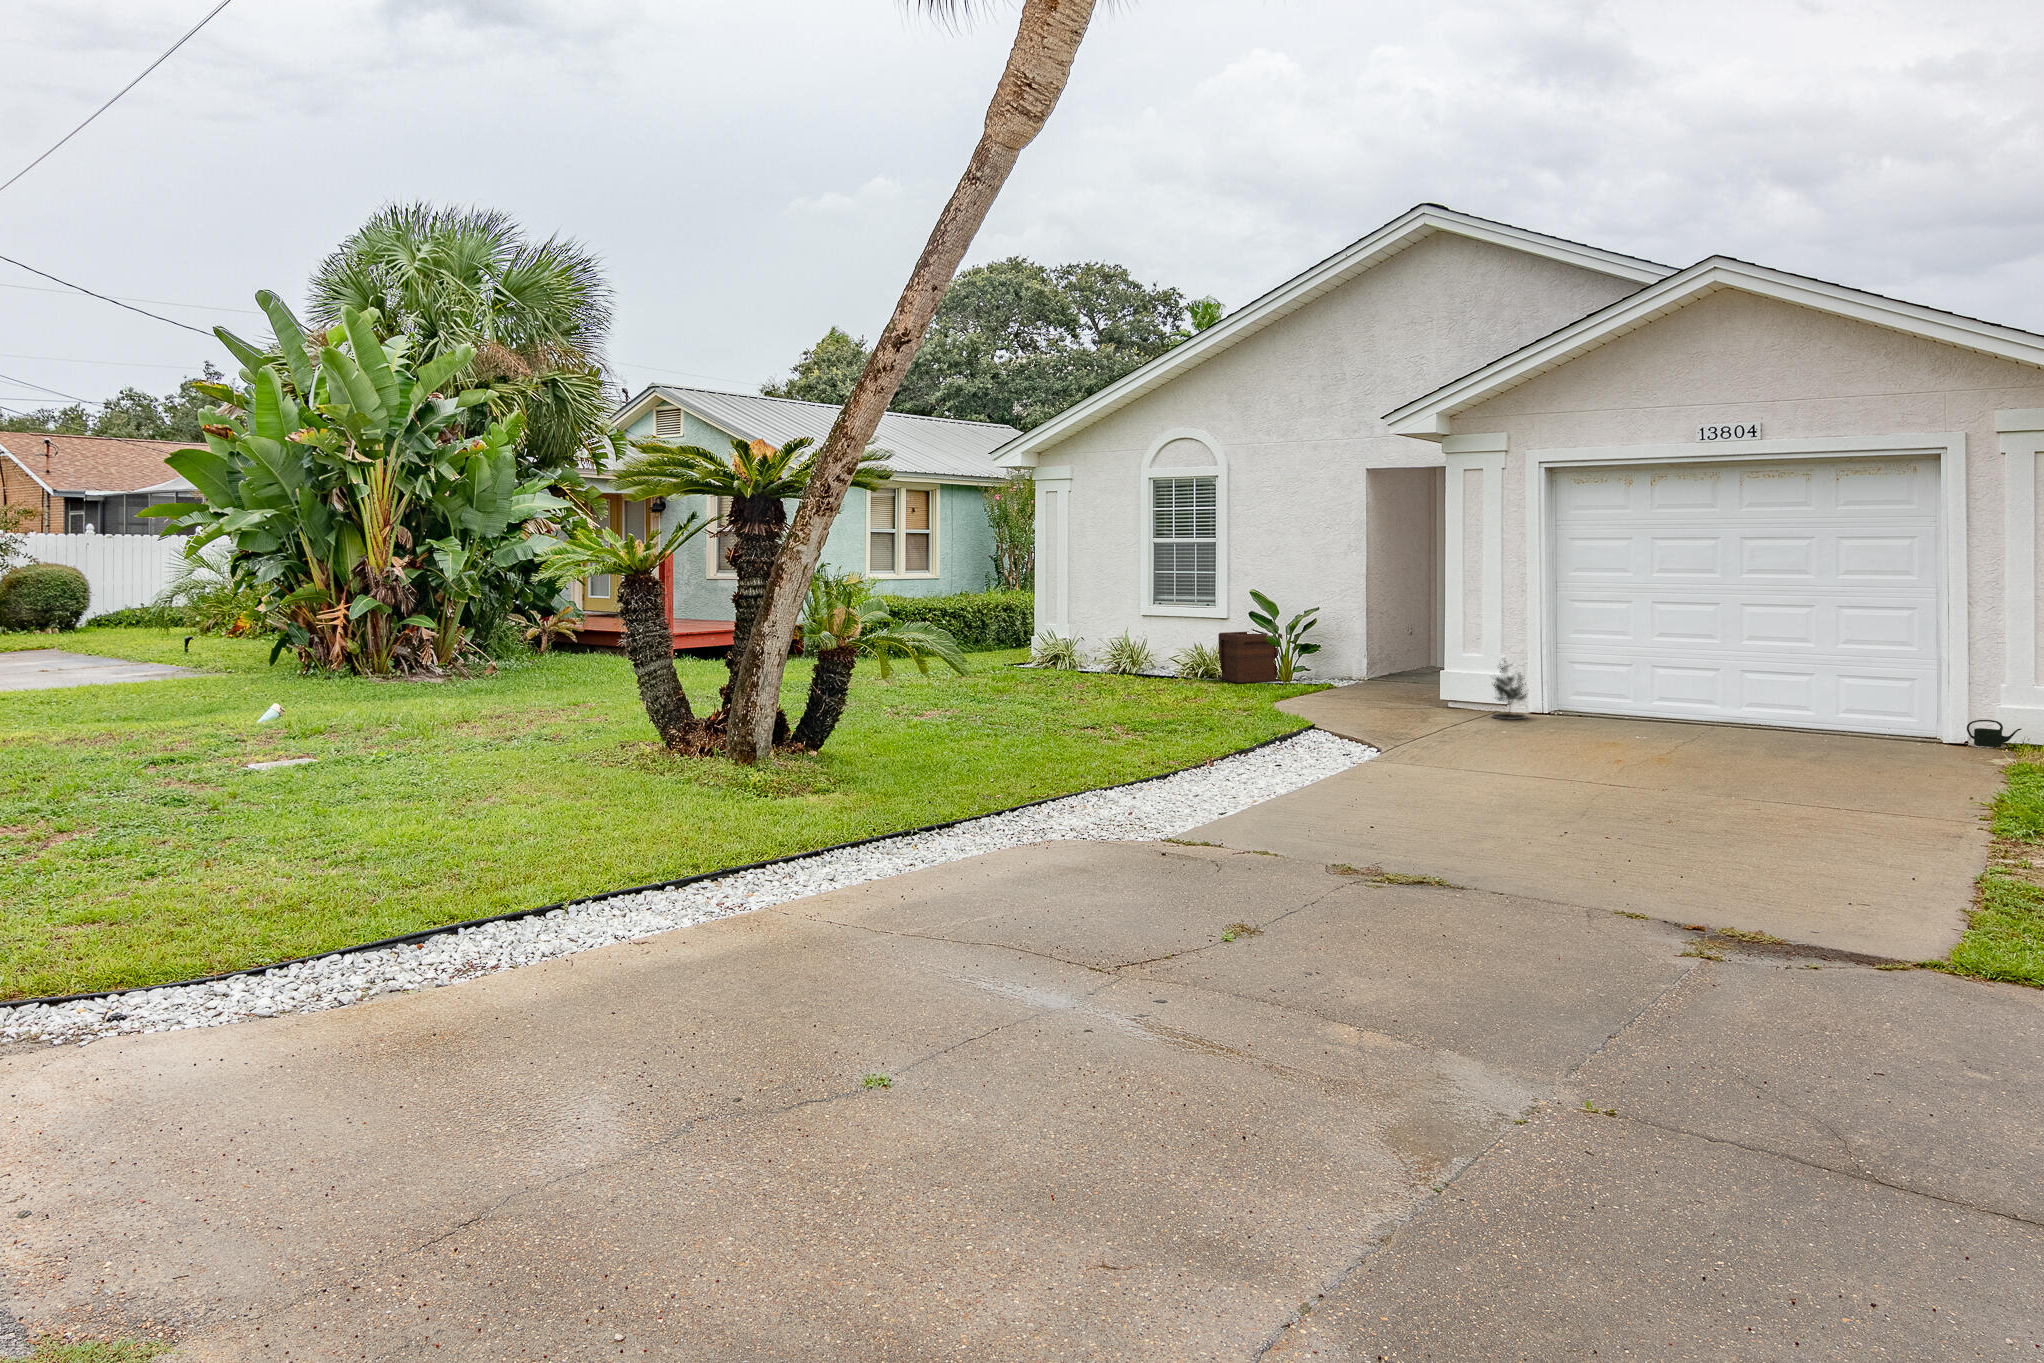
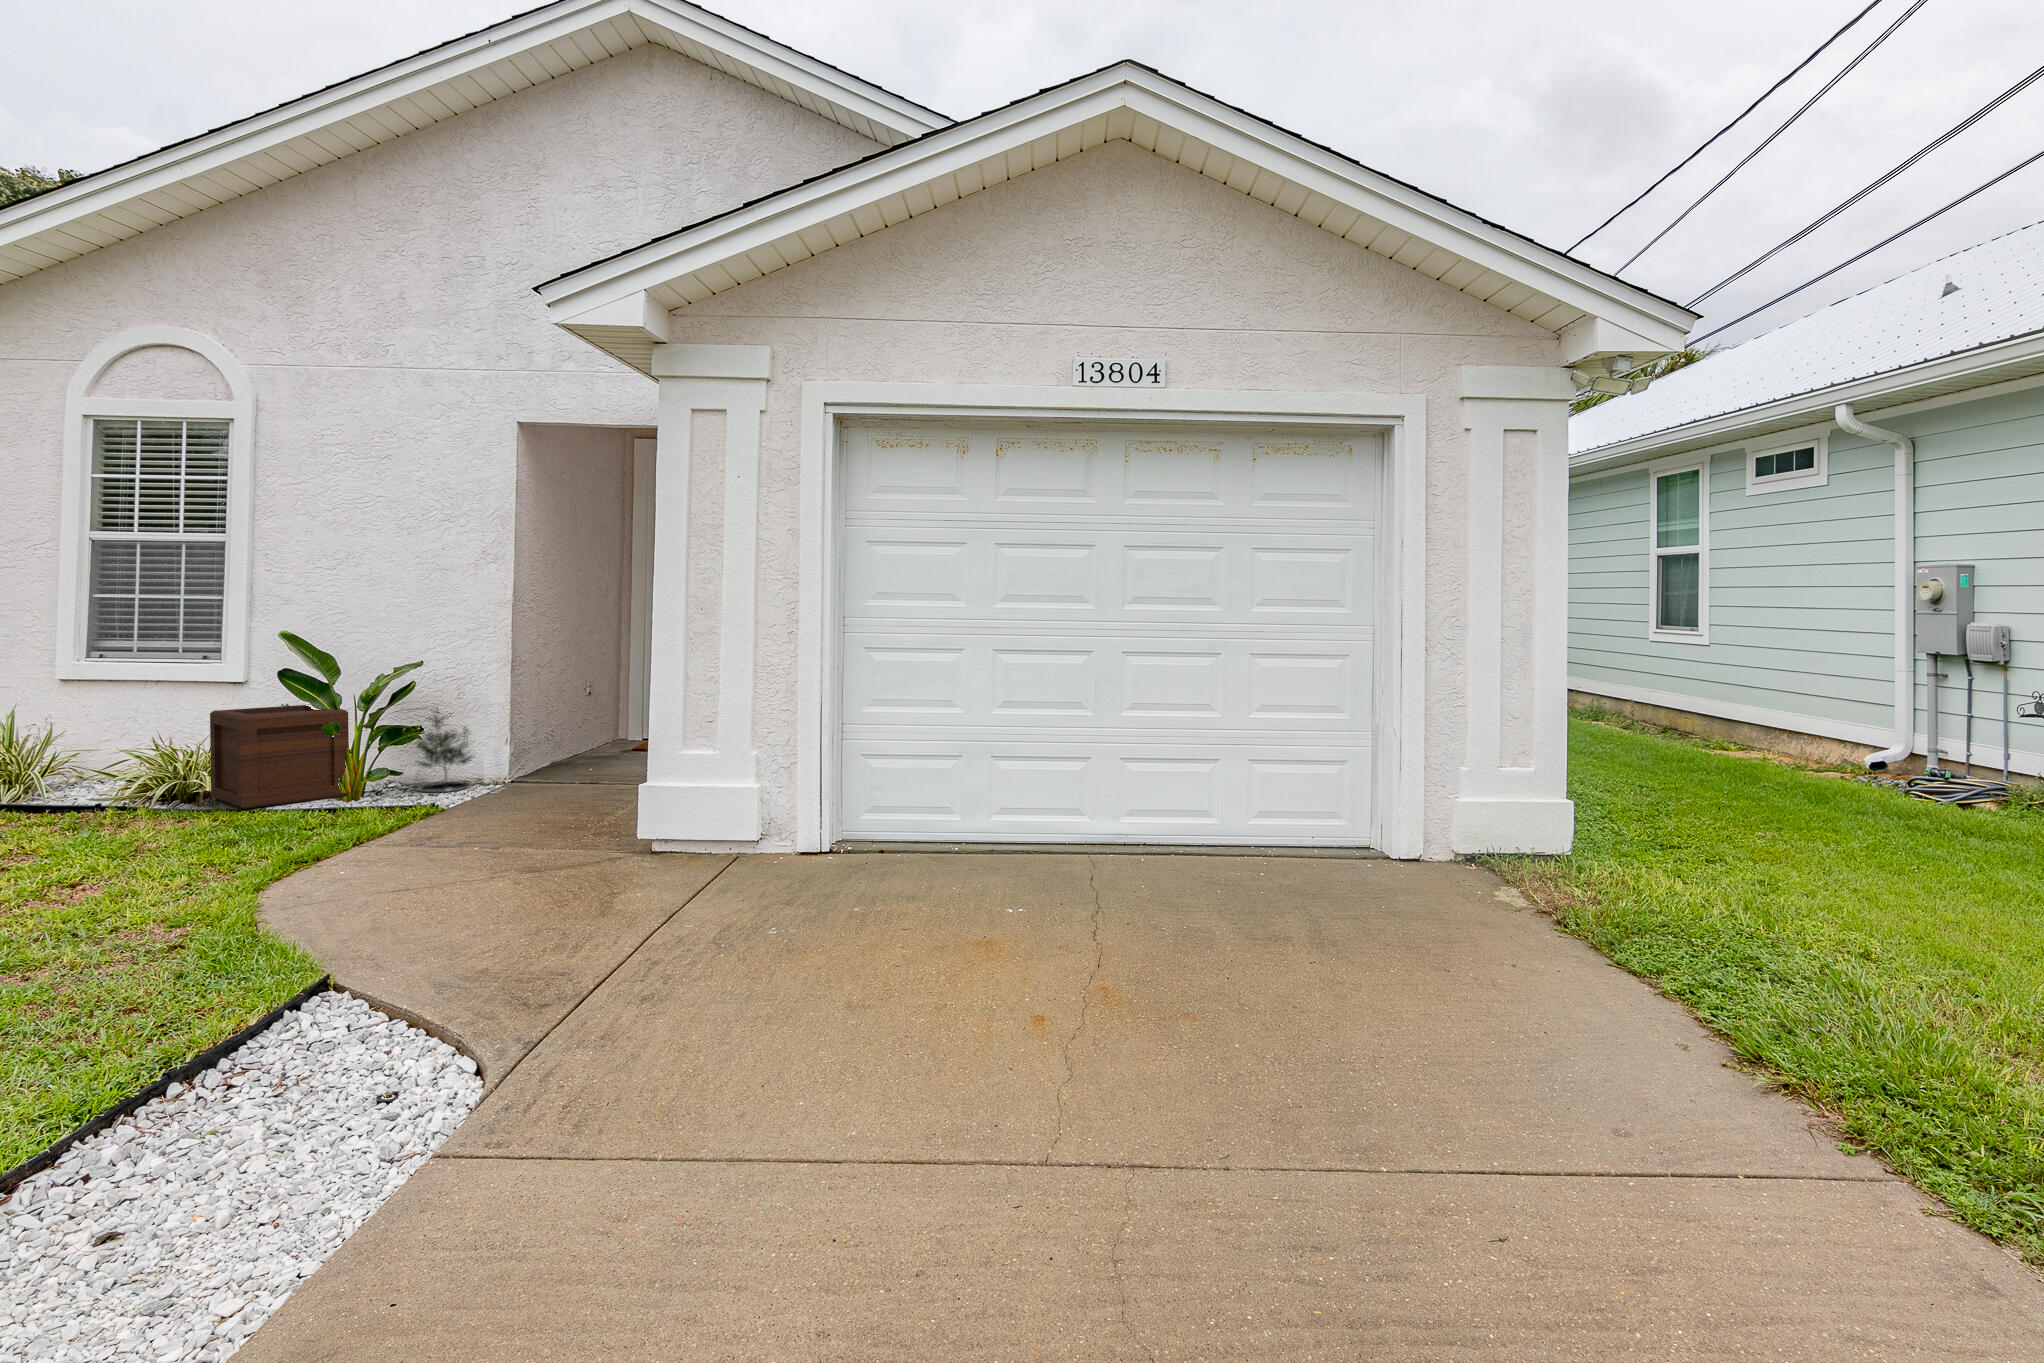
potted tree: present [1492,661,1527,720] -> present [417,708,472,792]
watering can: present [1967,720,2022,747] -> none [1444,827,1511,868]

